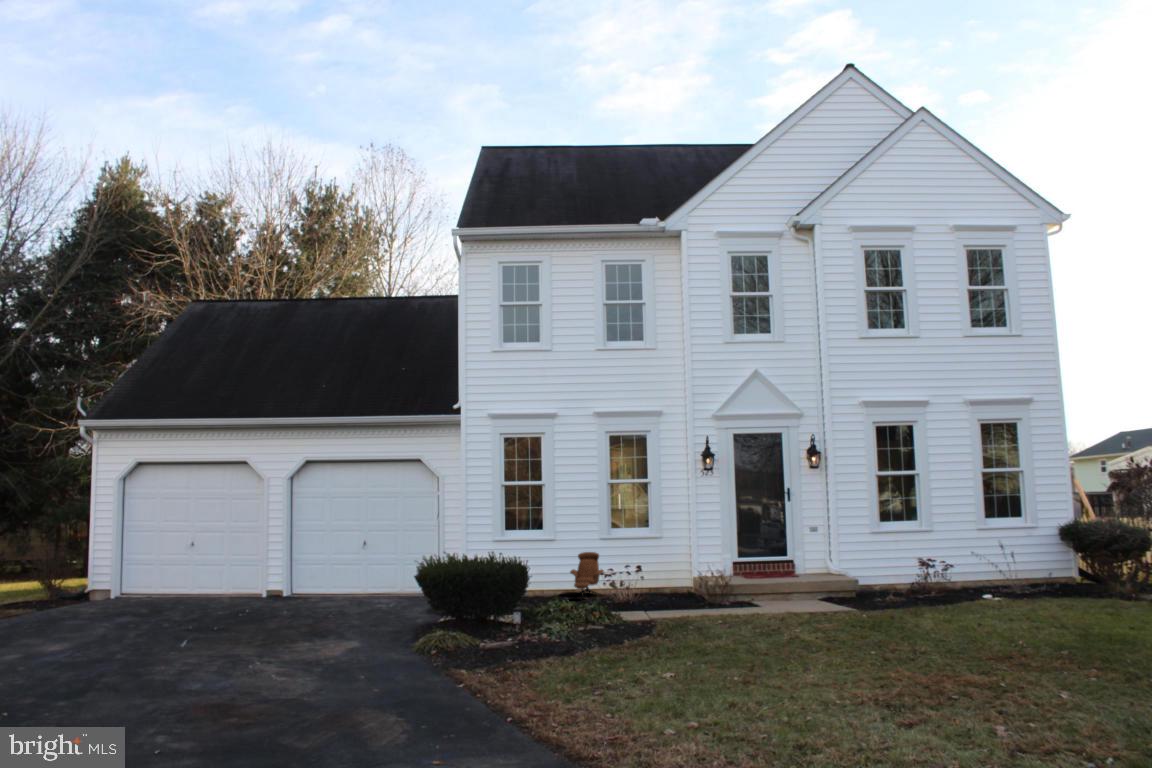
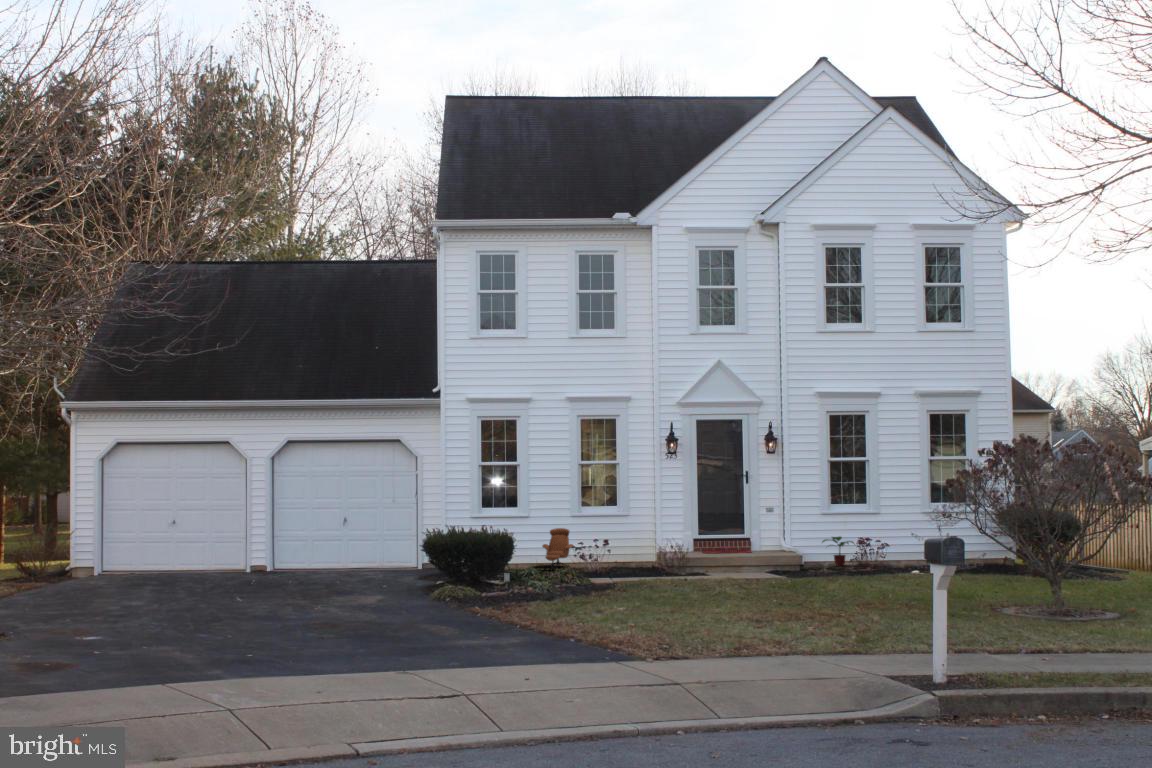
potted plant: none [878,558,917,592] -> present [822,537,854,566]

